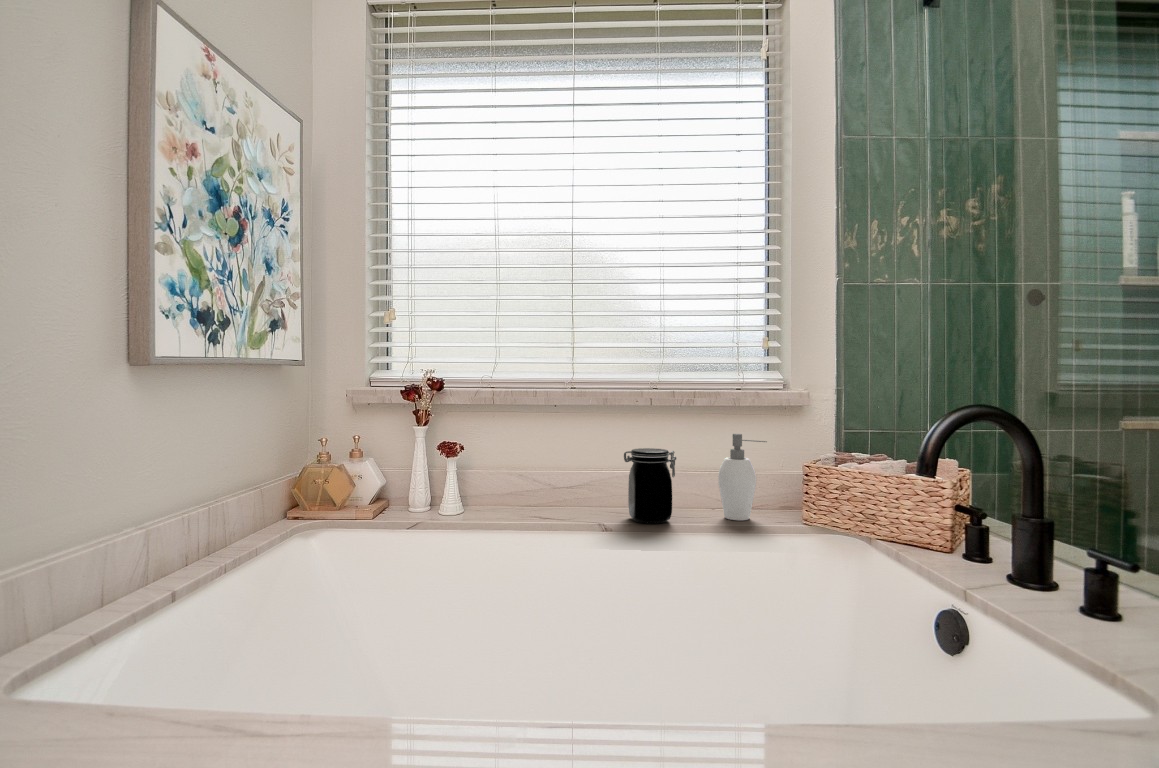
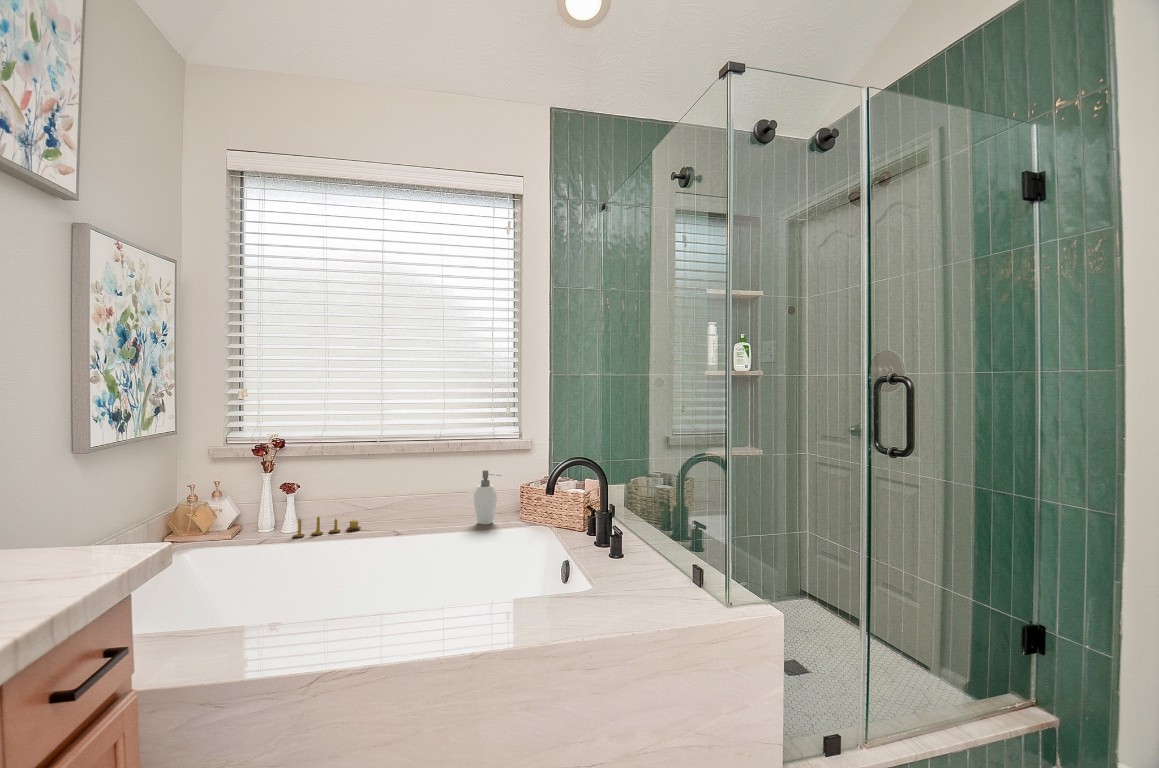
jar: present [624,448,676,524] -> none [412,482,445,530]
candle: none [454,490,549,522] -> present [293,517,361,538]

